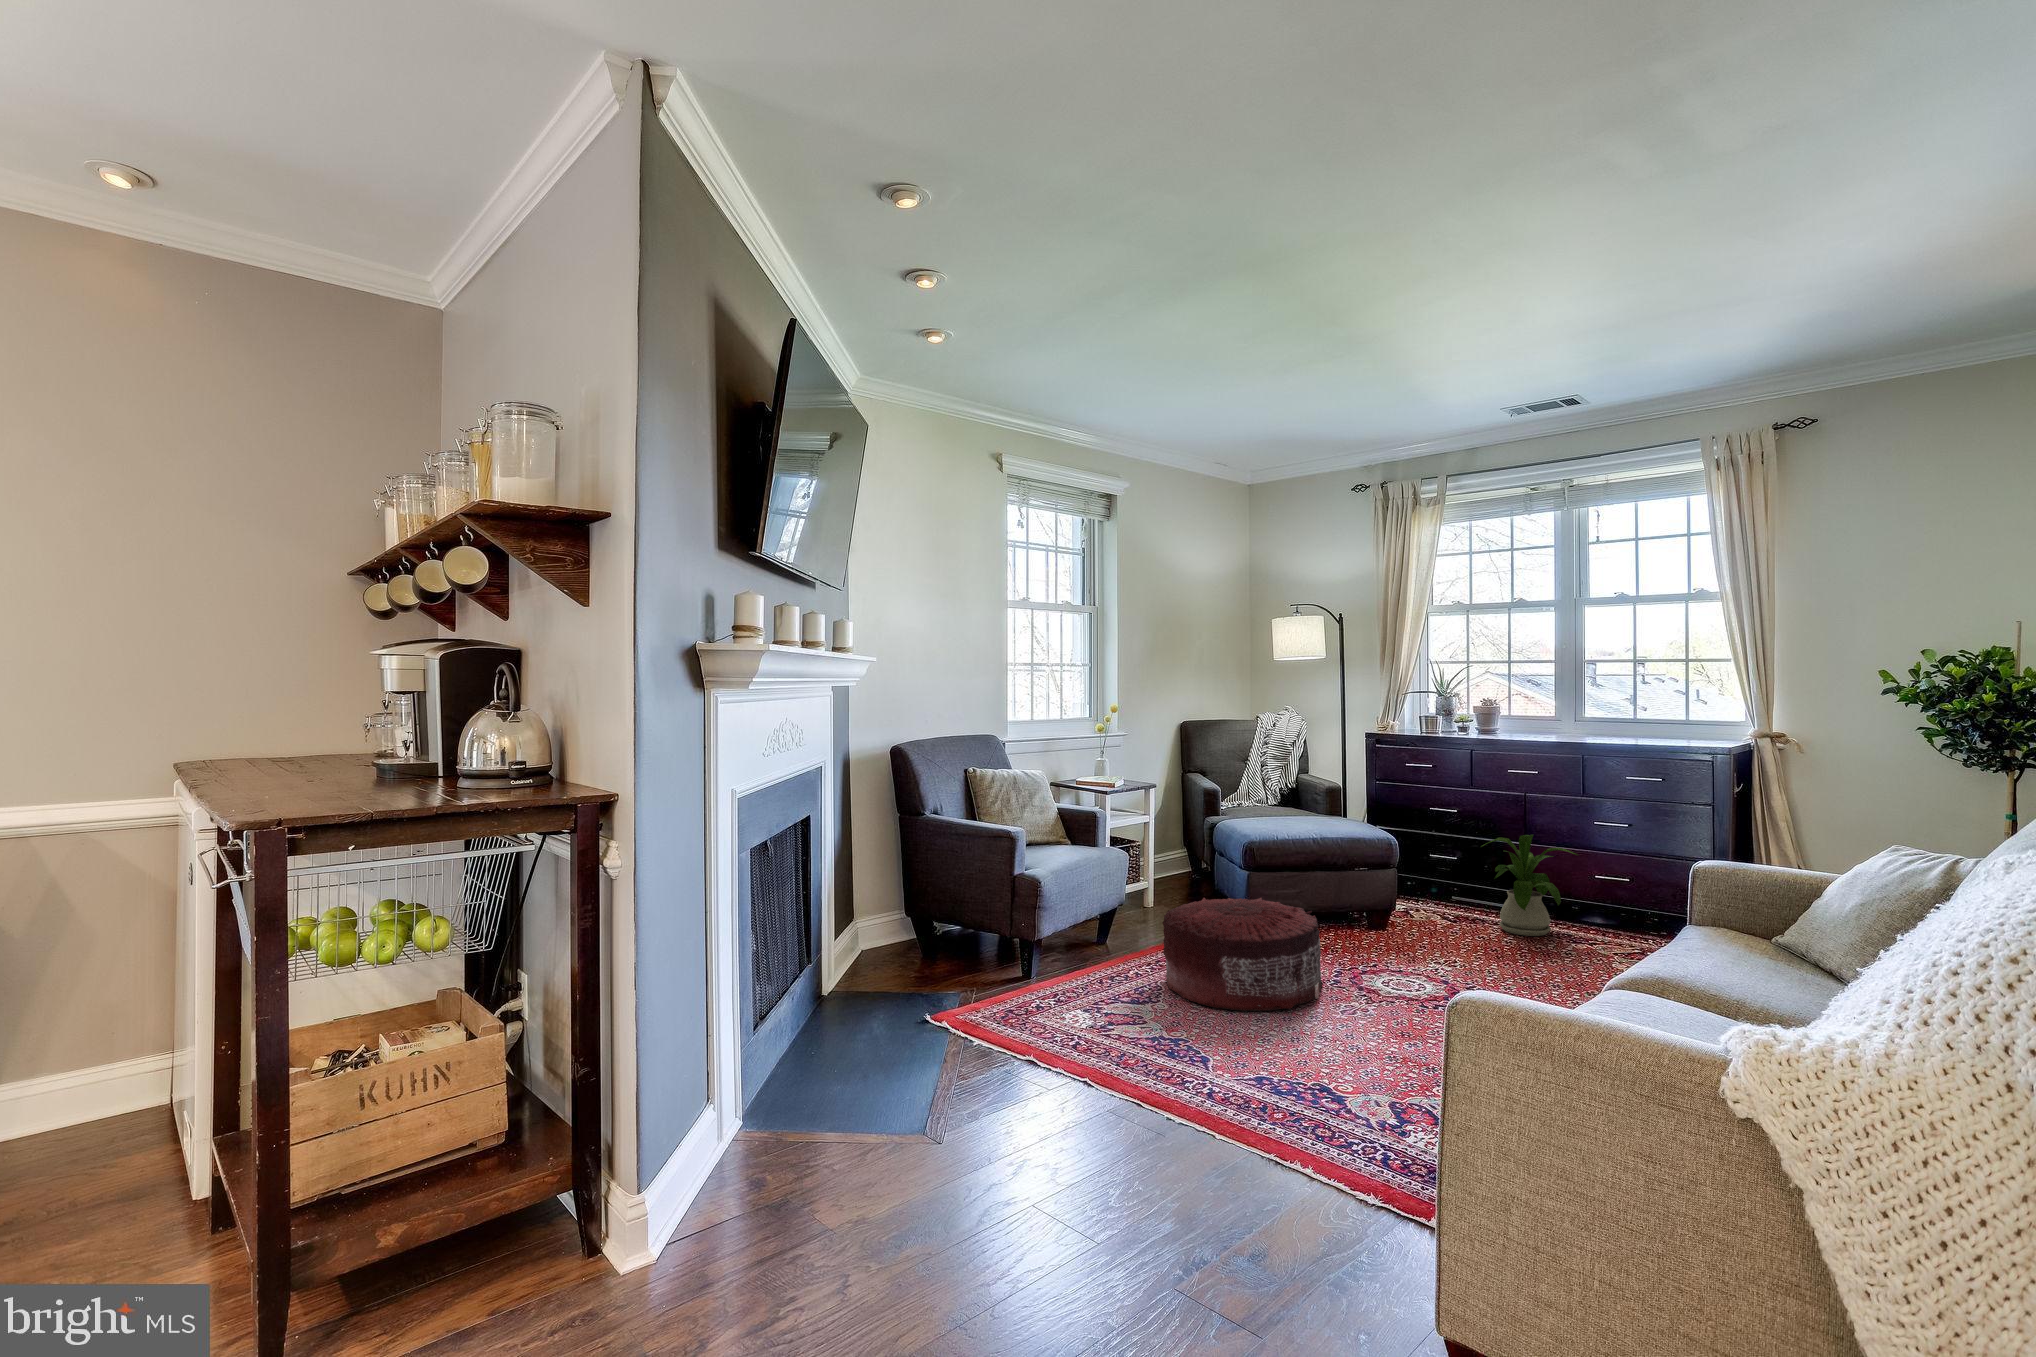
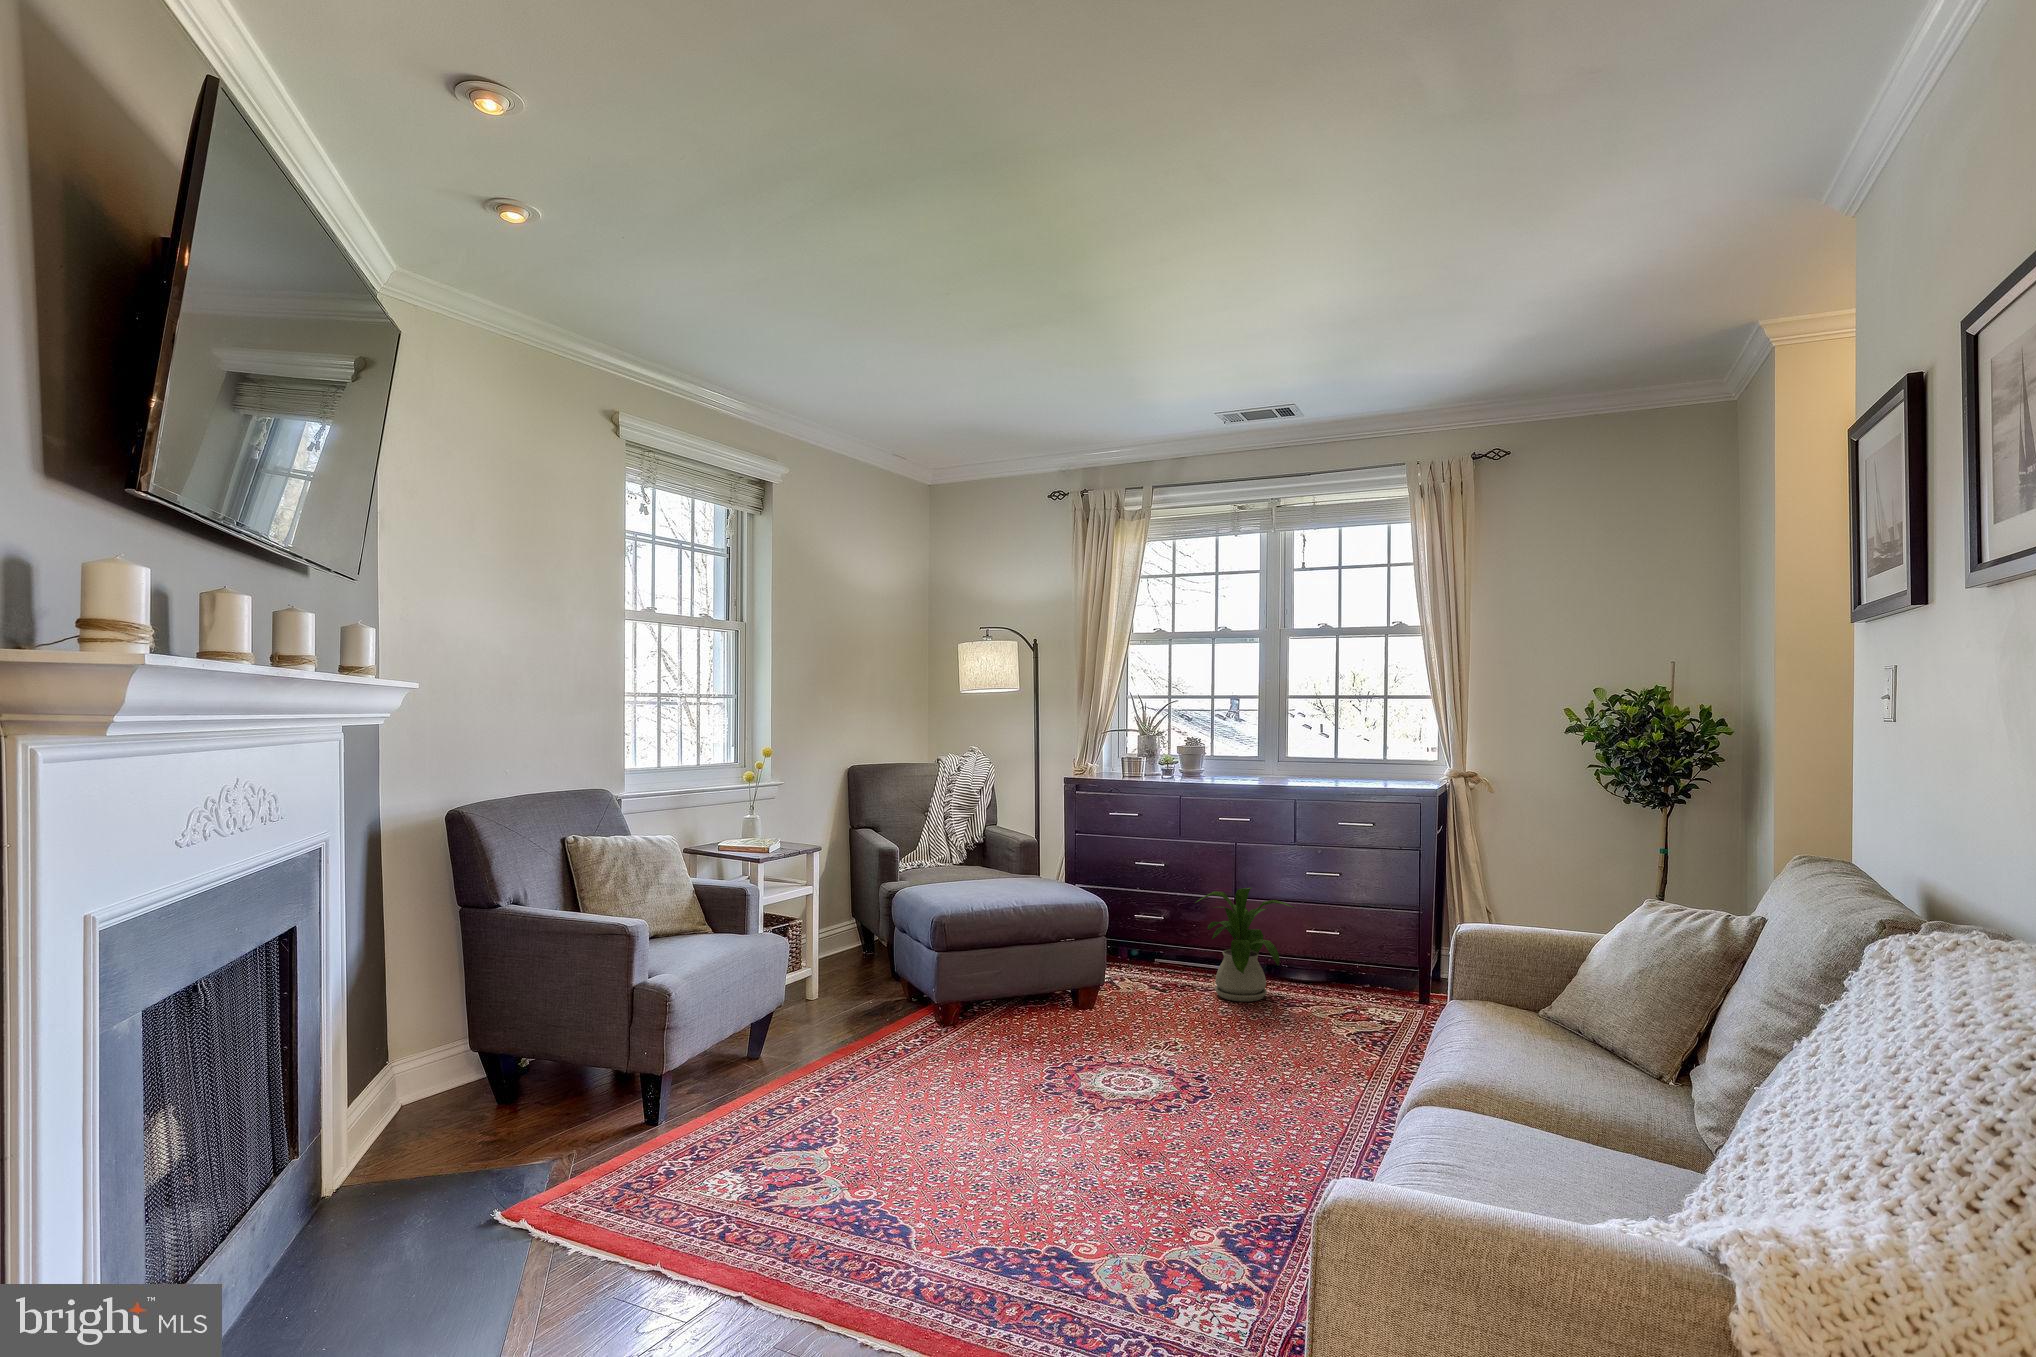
pouf: present [1163,898,1323,1011] -> none [840,987,1042,1146]

